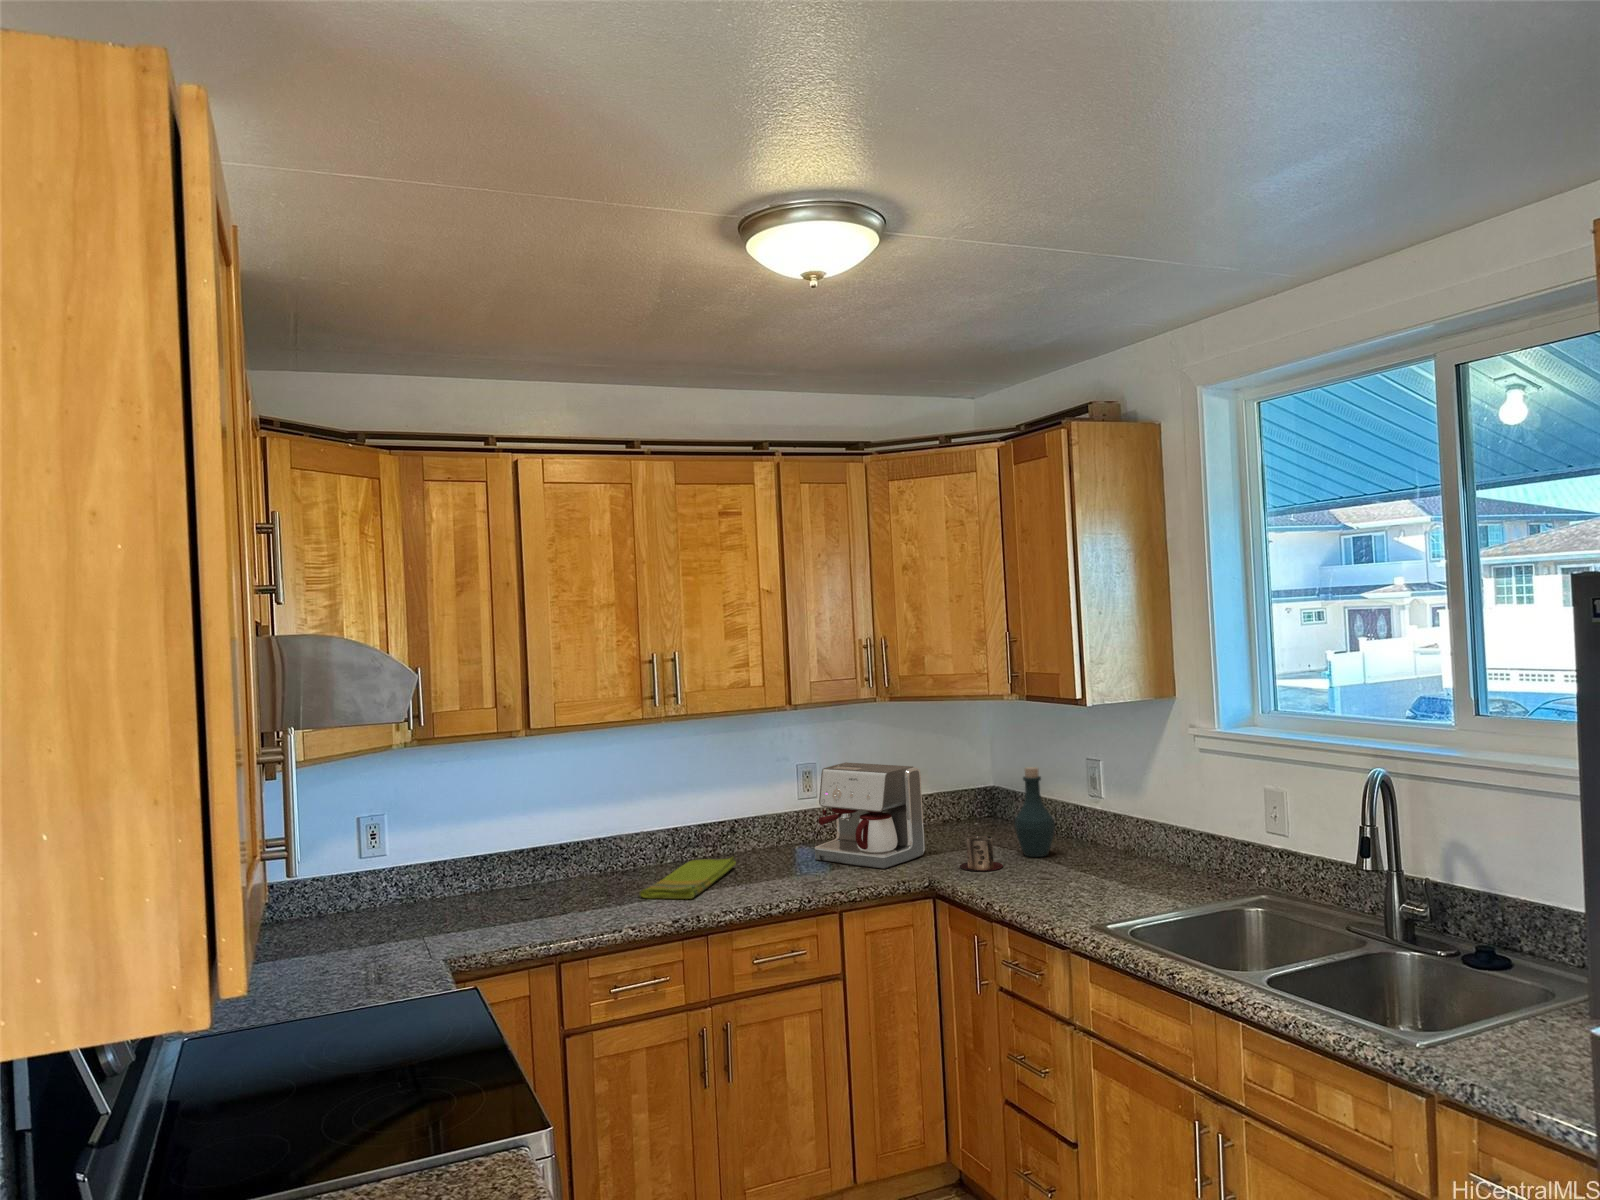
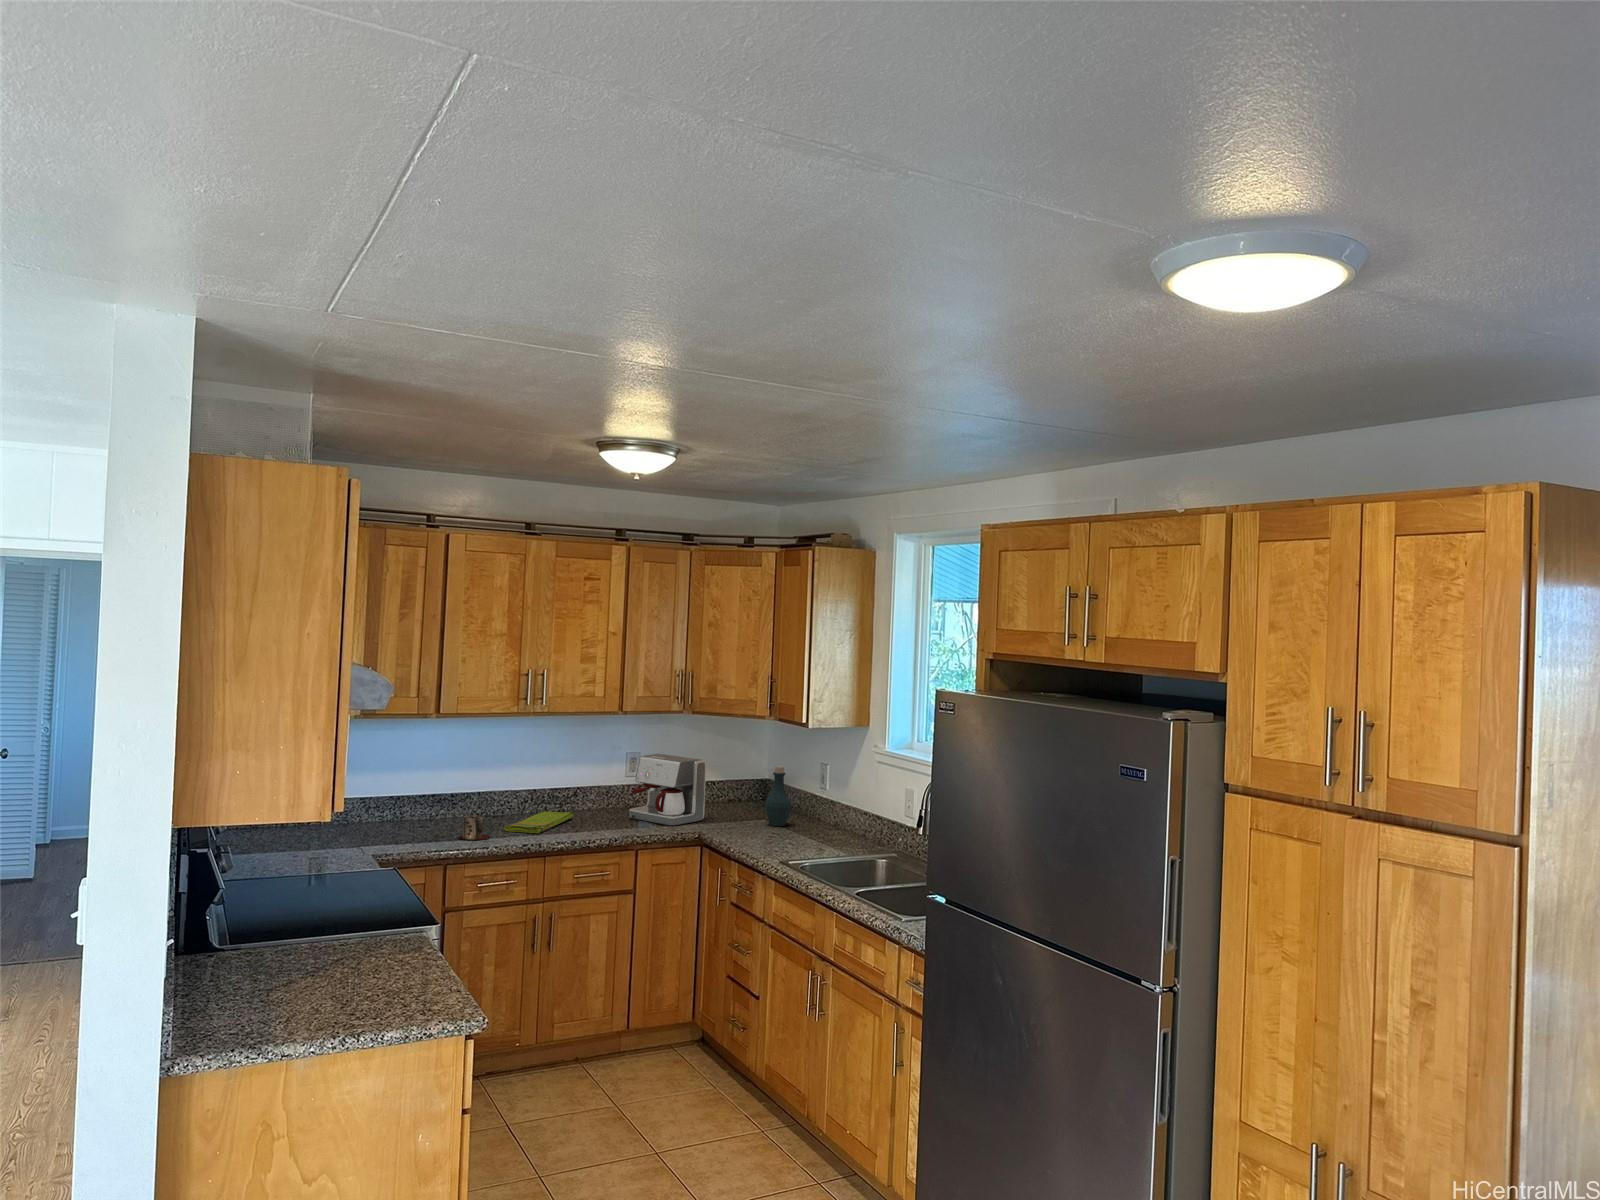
mug: present [960,835,1003,871] -> present [458,815,490,840]

